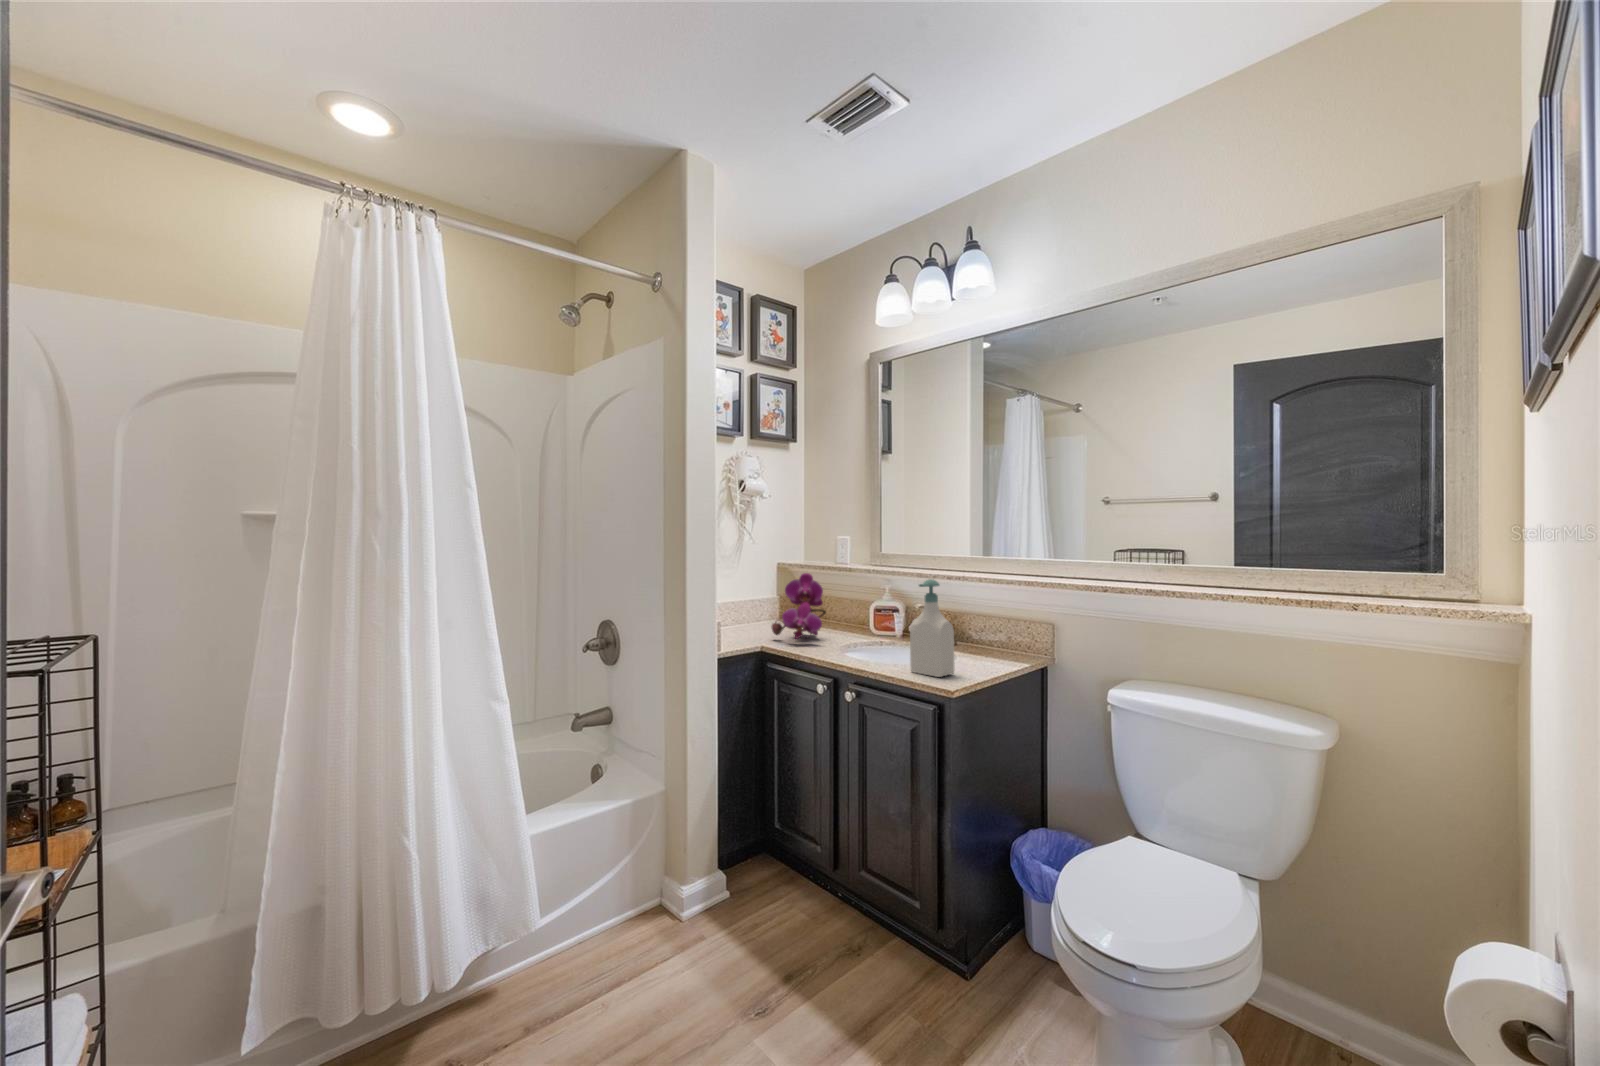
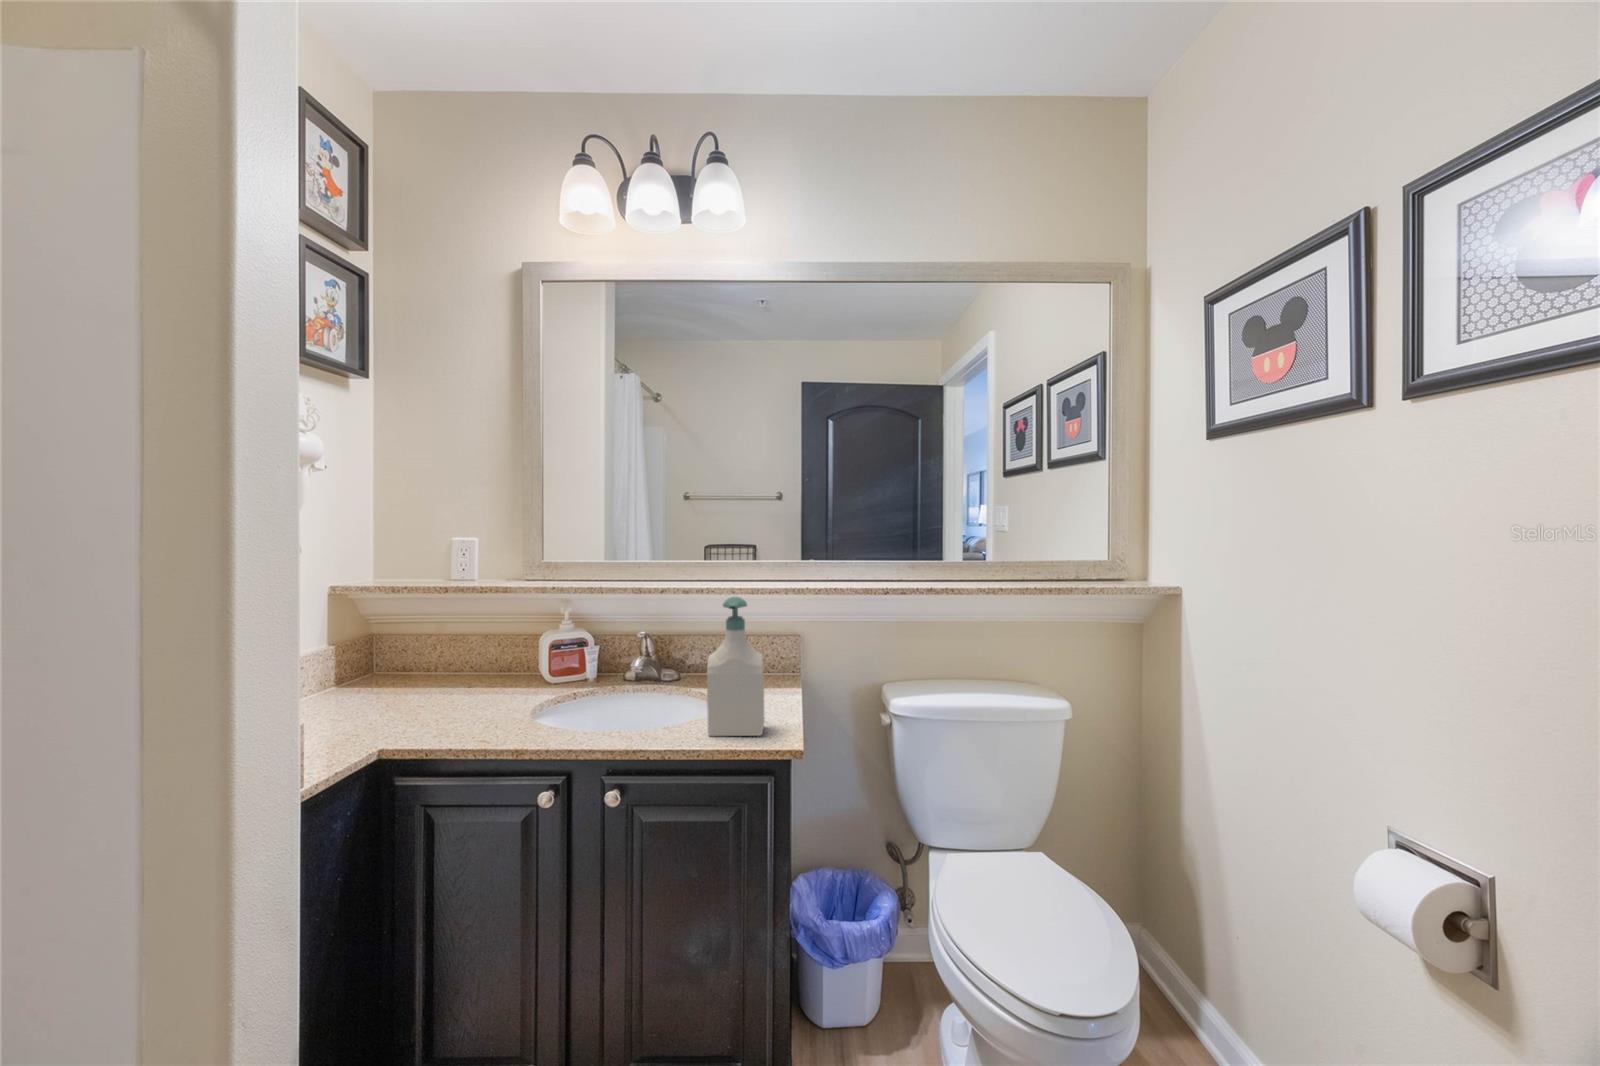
flower: present [772,573,826,639] -> none [379,599,495,719]

